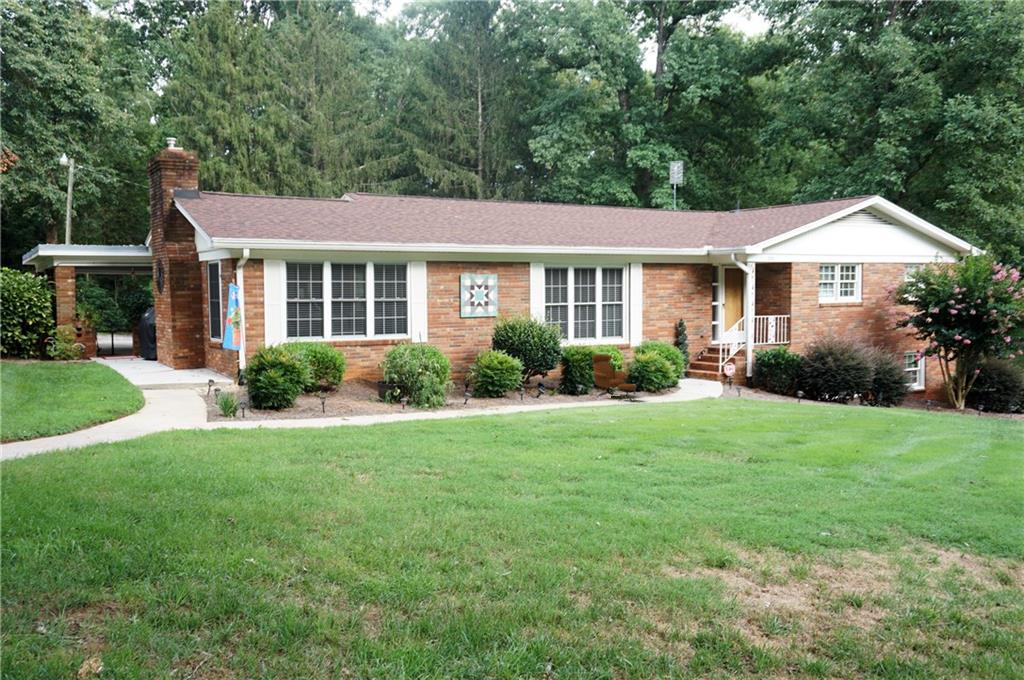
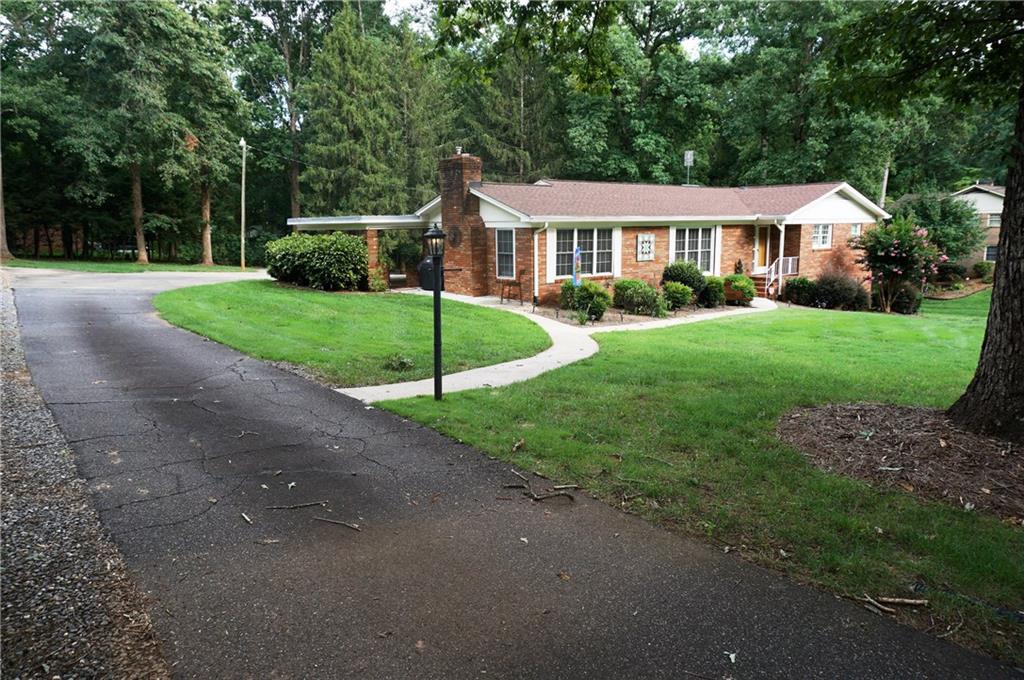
bench: none [181,328,252,389] -> present [501,268,526,305]

